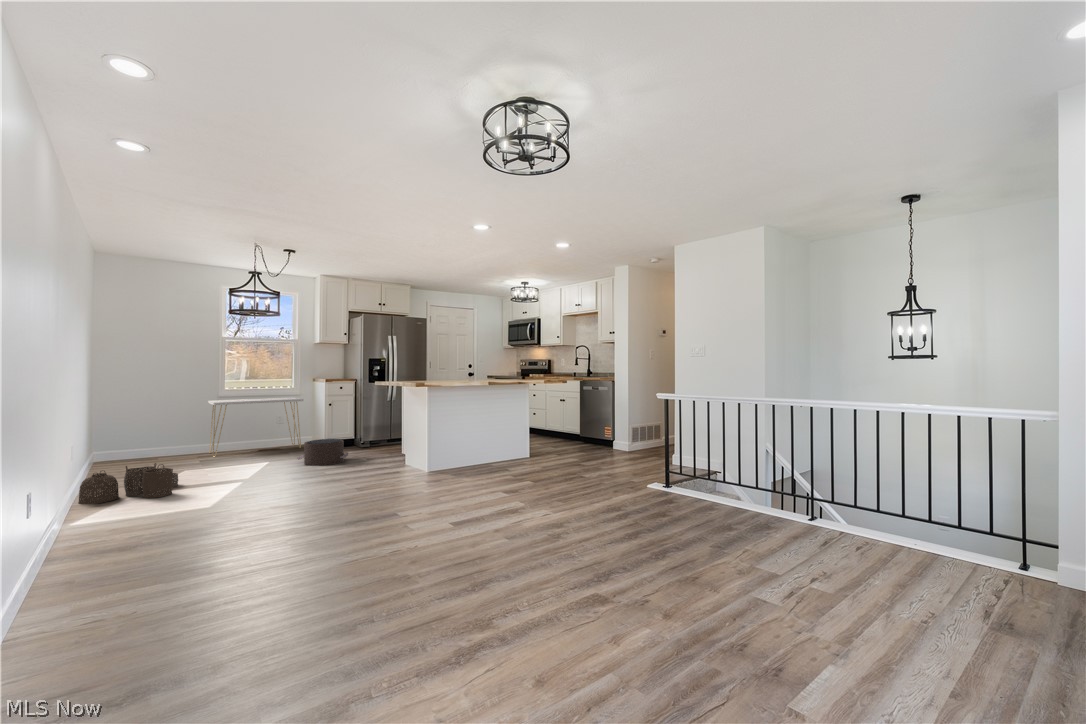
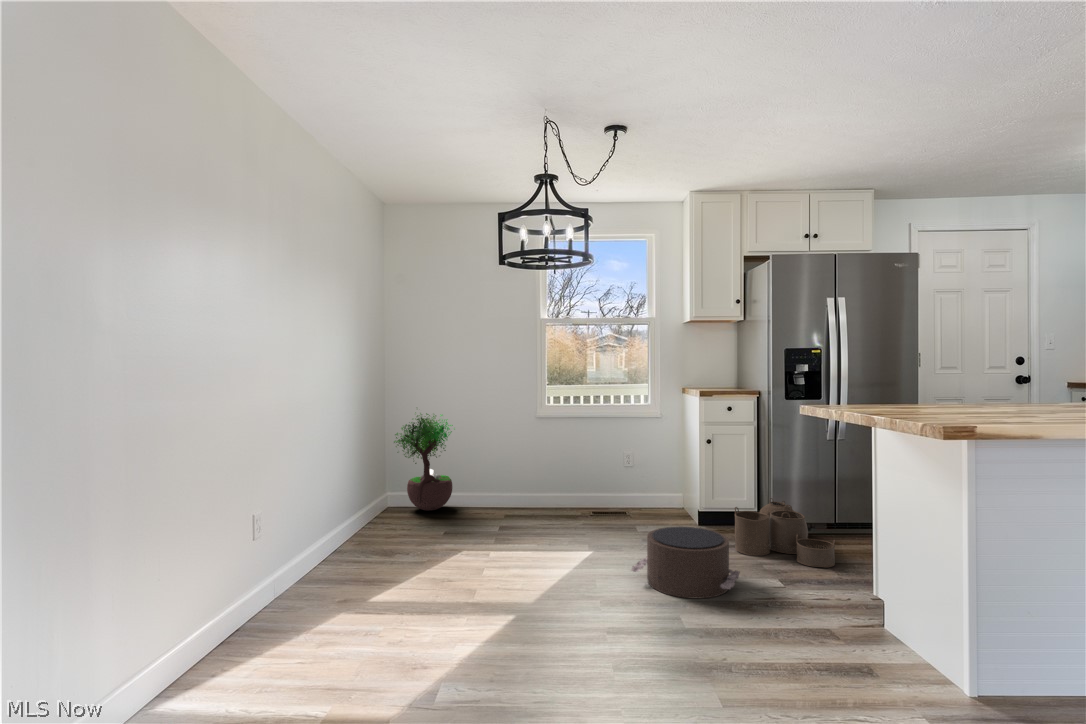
potted tree: none [106,393,160,462] -> present [394,413,453,511]
console table: present [208,397,303,457] -> none [519,420,660,519]
woven basket: present [78,463,178,505] -> present [735,498,835,568]

